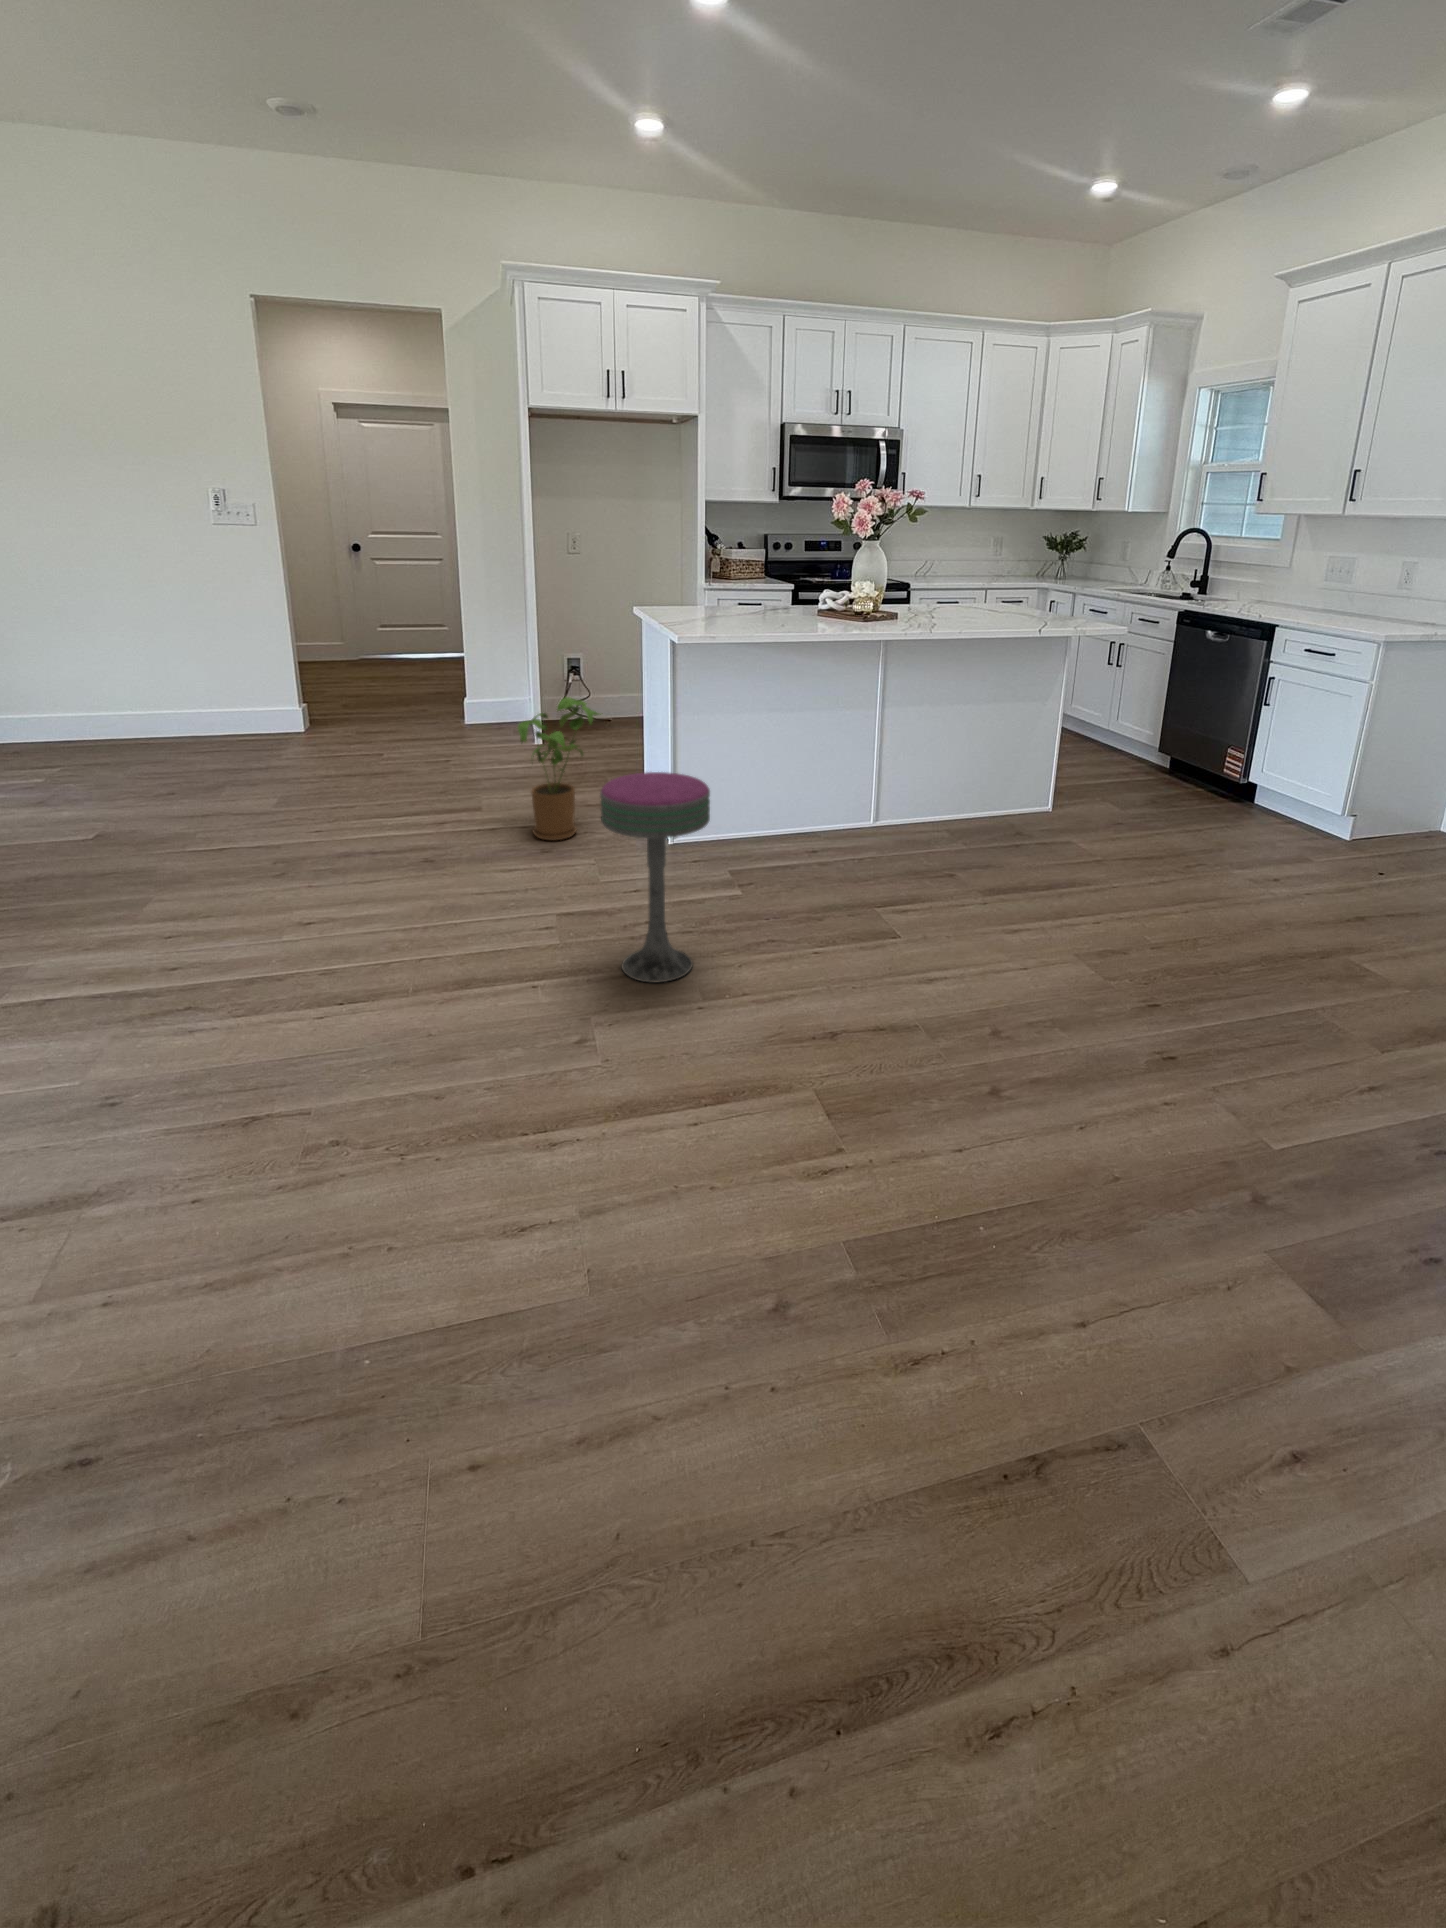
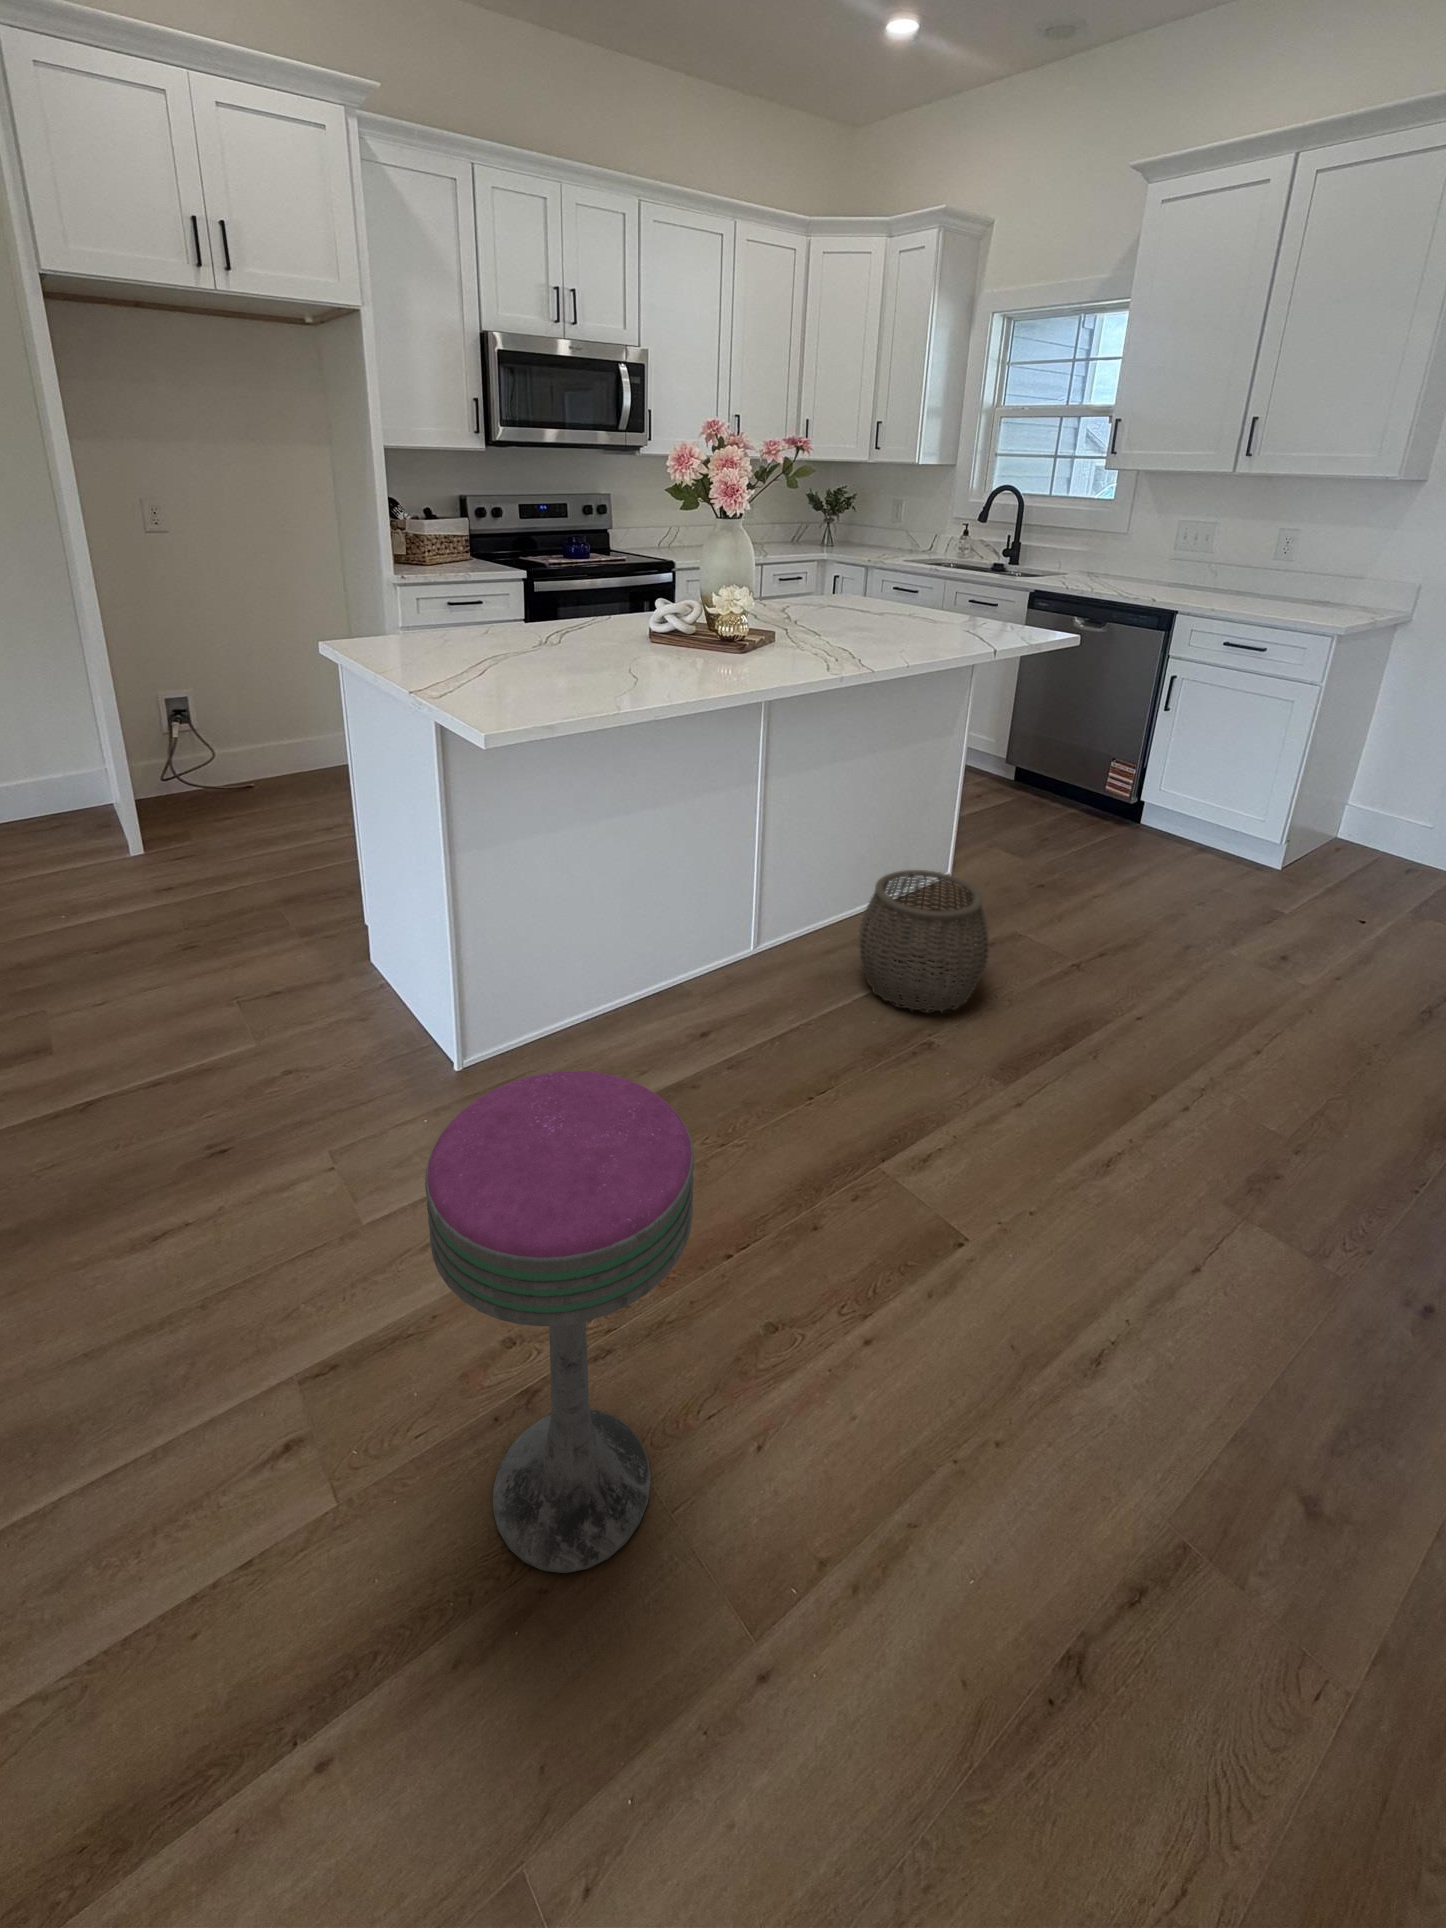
house plant: present [518,697,601,841] -> none [114,829,292,1105]
woven basket: none [932,779,1019,868] -> present [859,870,989,1013]

